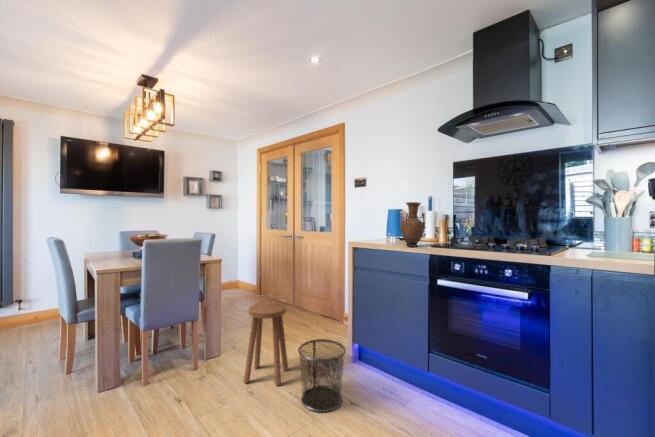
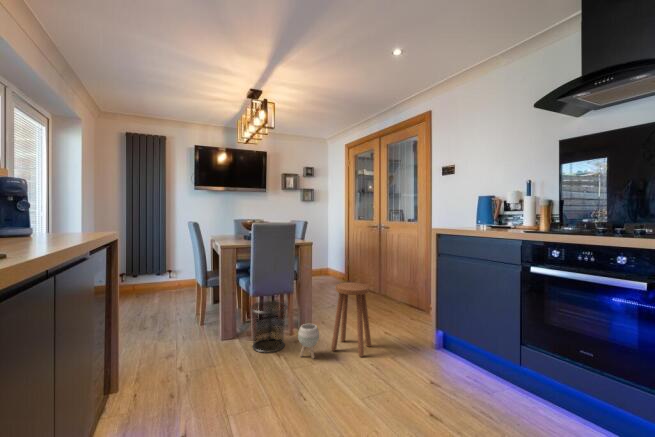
vase: present [401,202,425,247] -> none [485,185,513,232]
waste bin: present [298,339,346,412] -> present [251,301,287,353]
planter: none [203,356,230,398] -> present [298,324,319,358]

